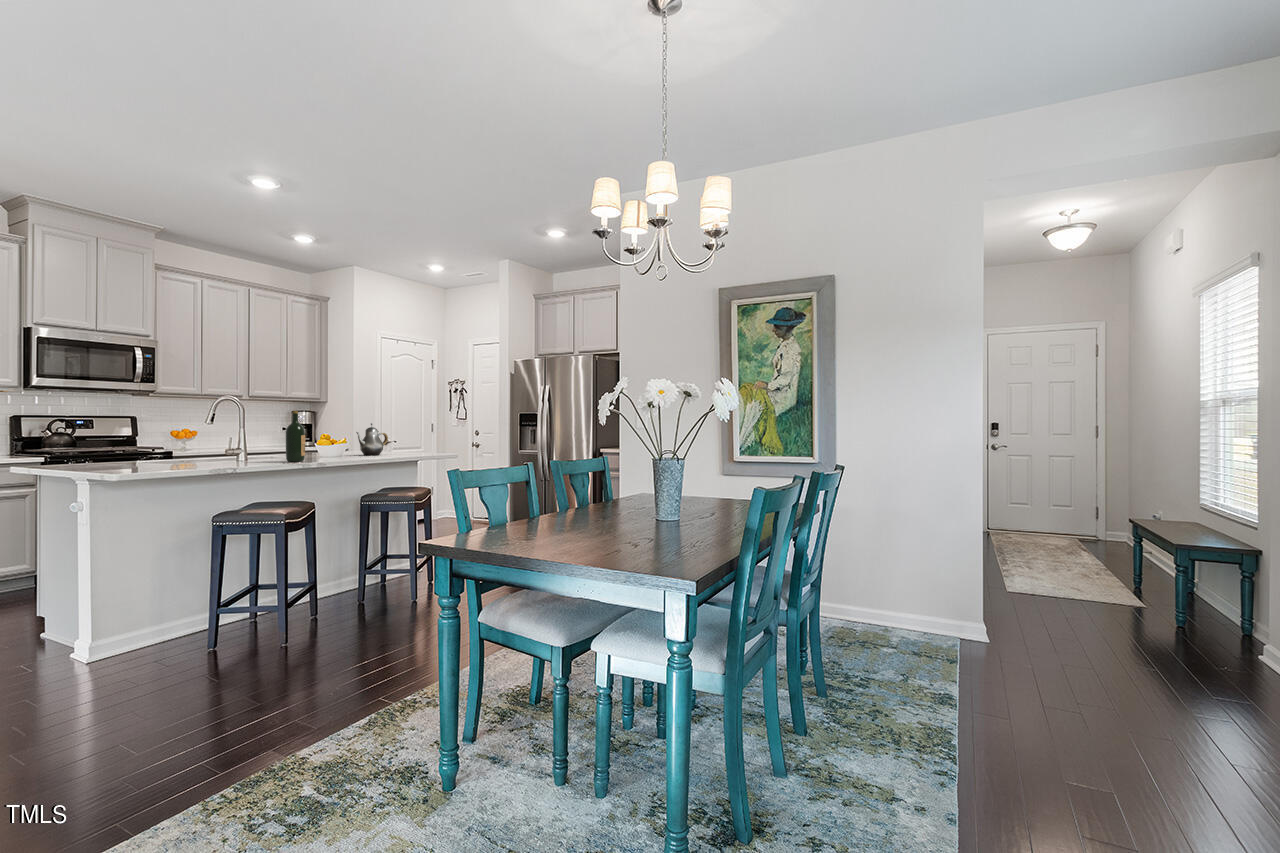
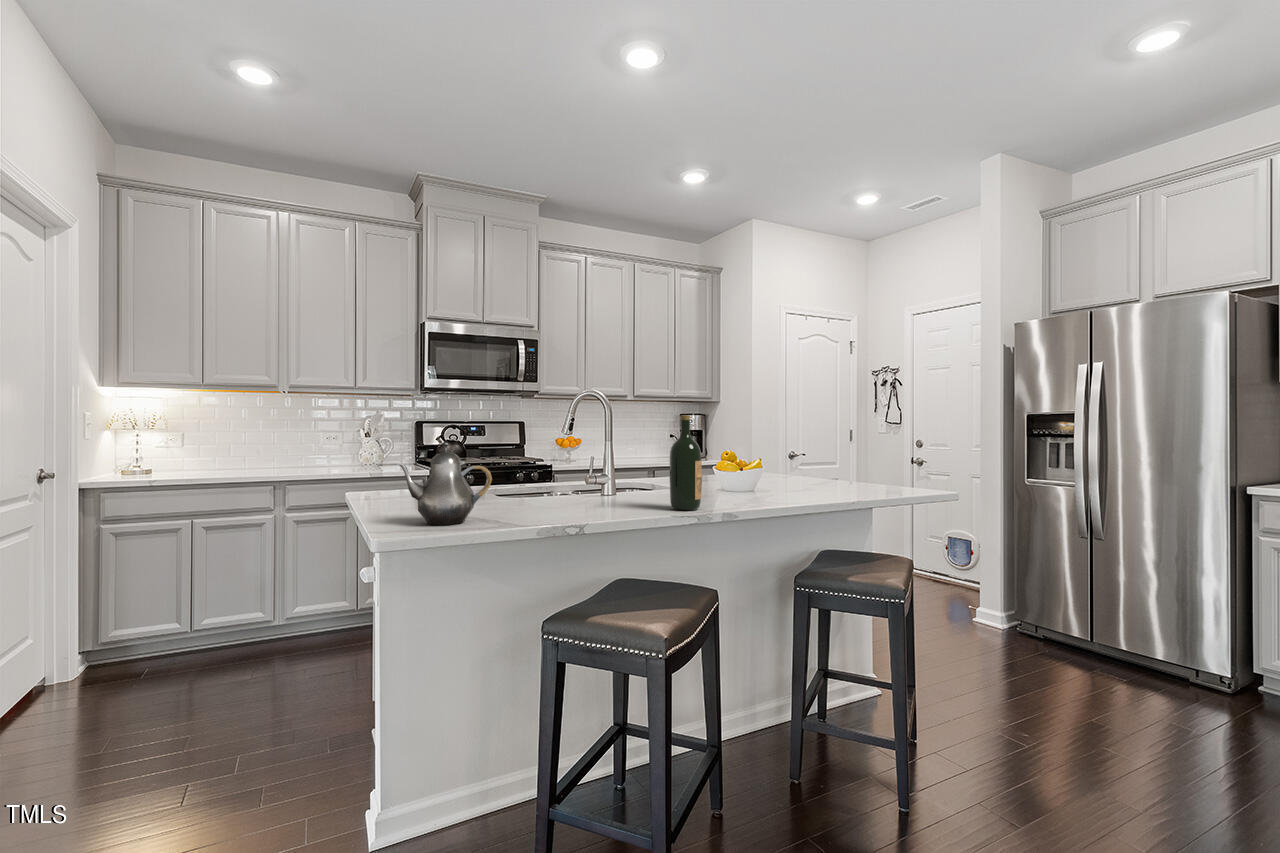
teapot: present [356,423,388,456] -> present [399,442,492,525]

